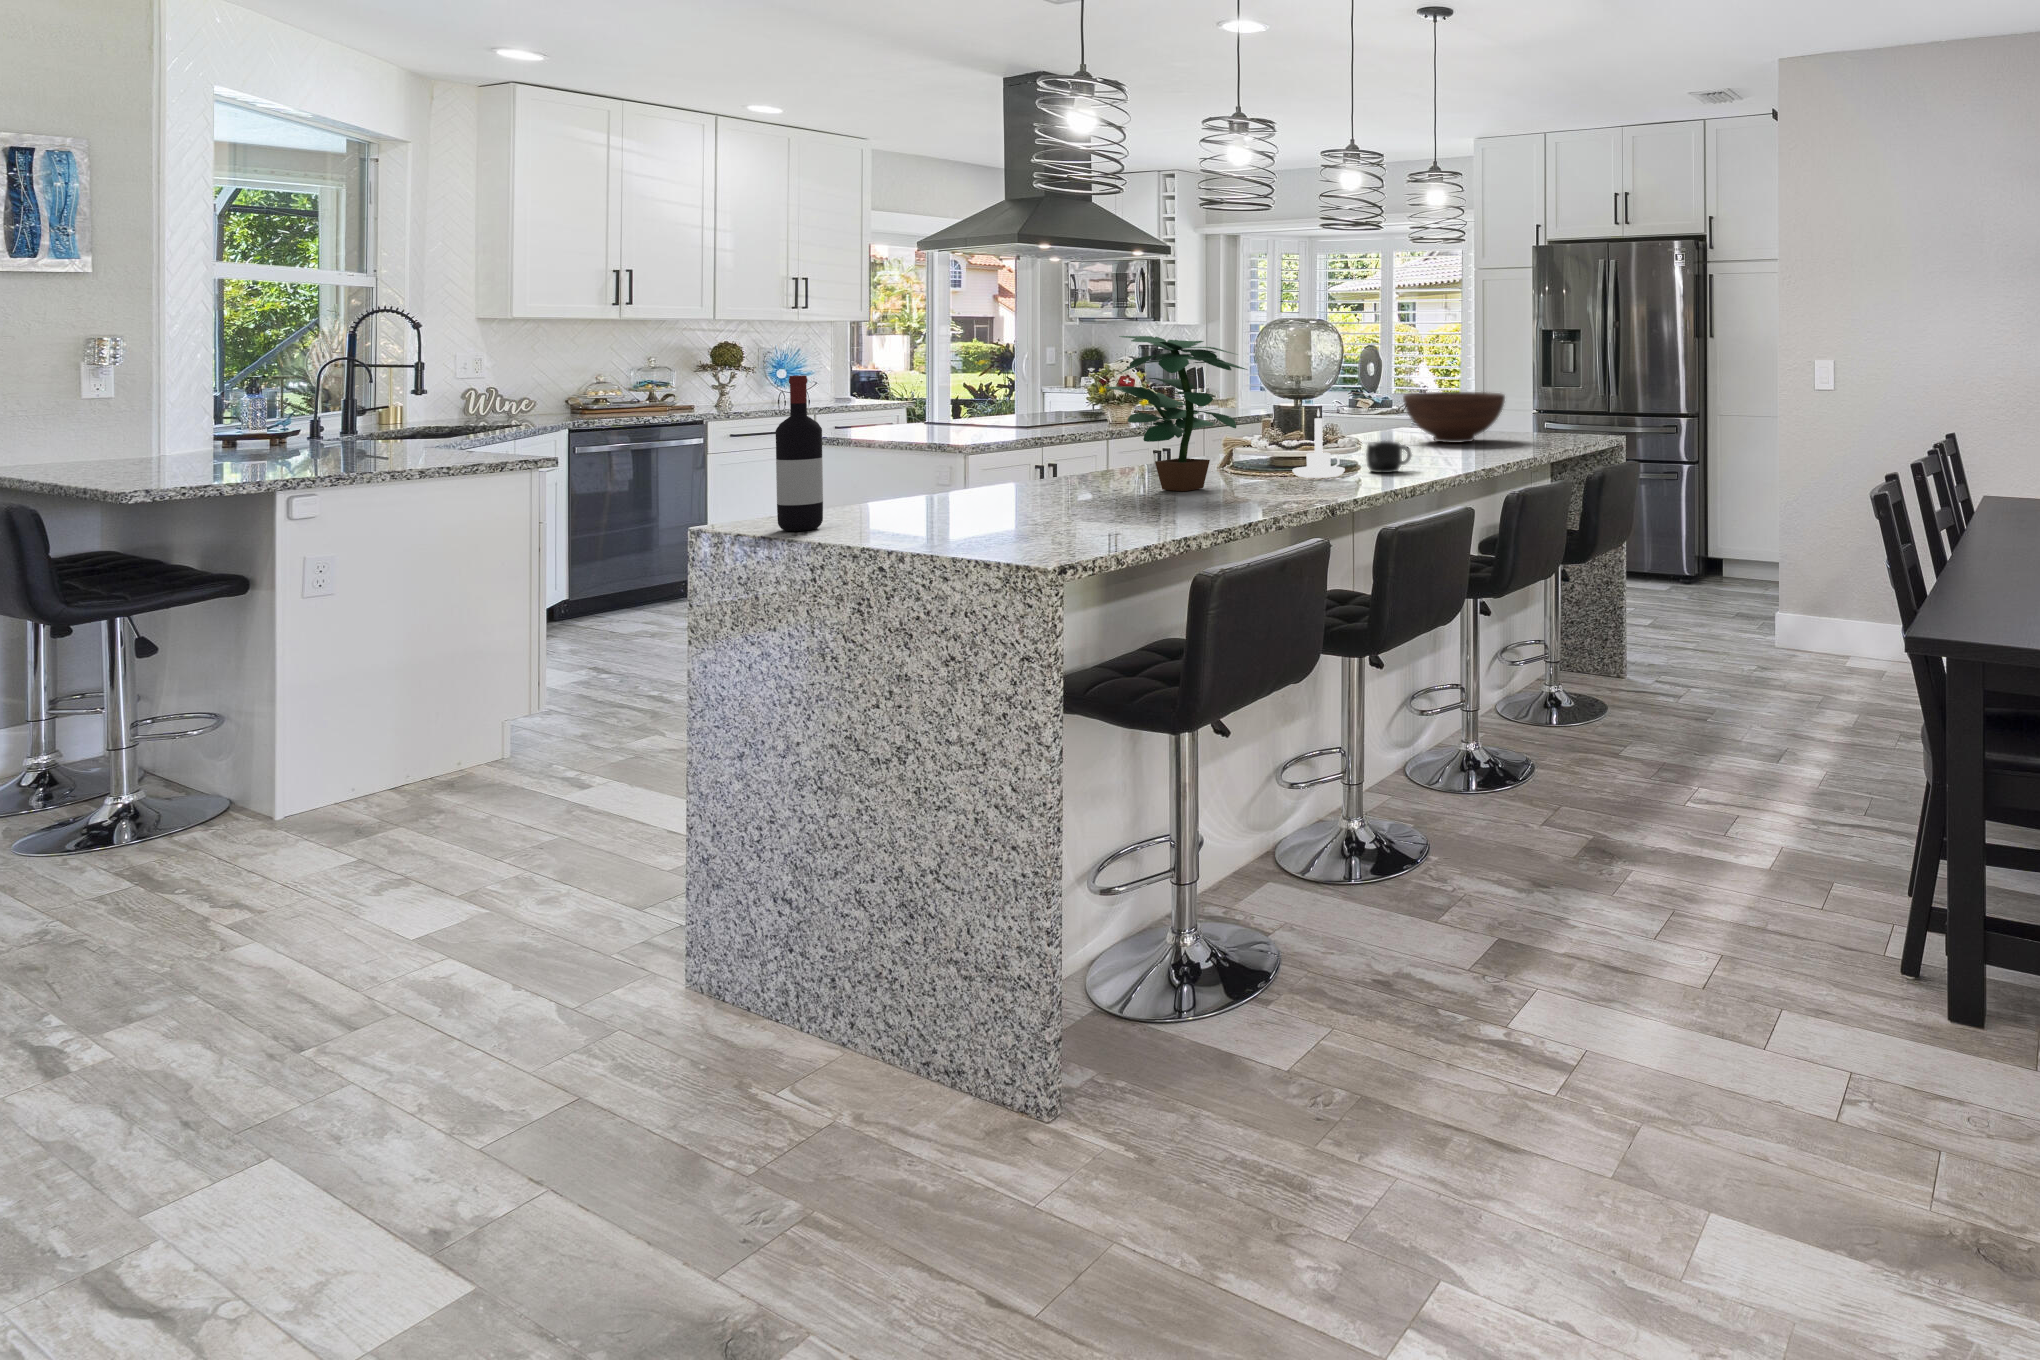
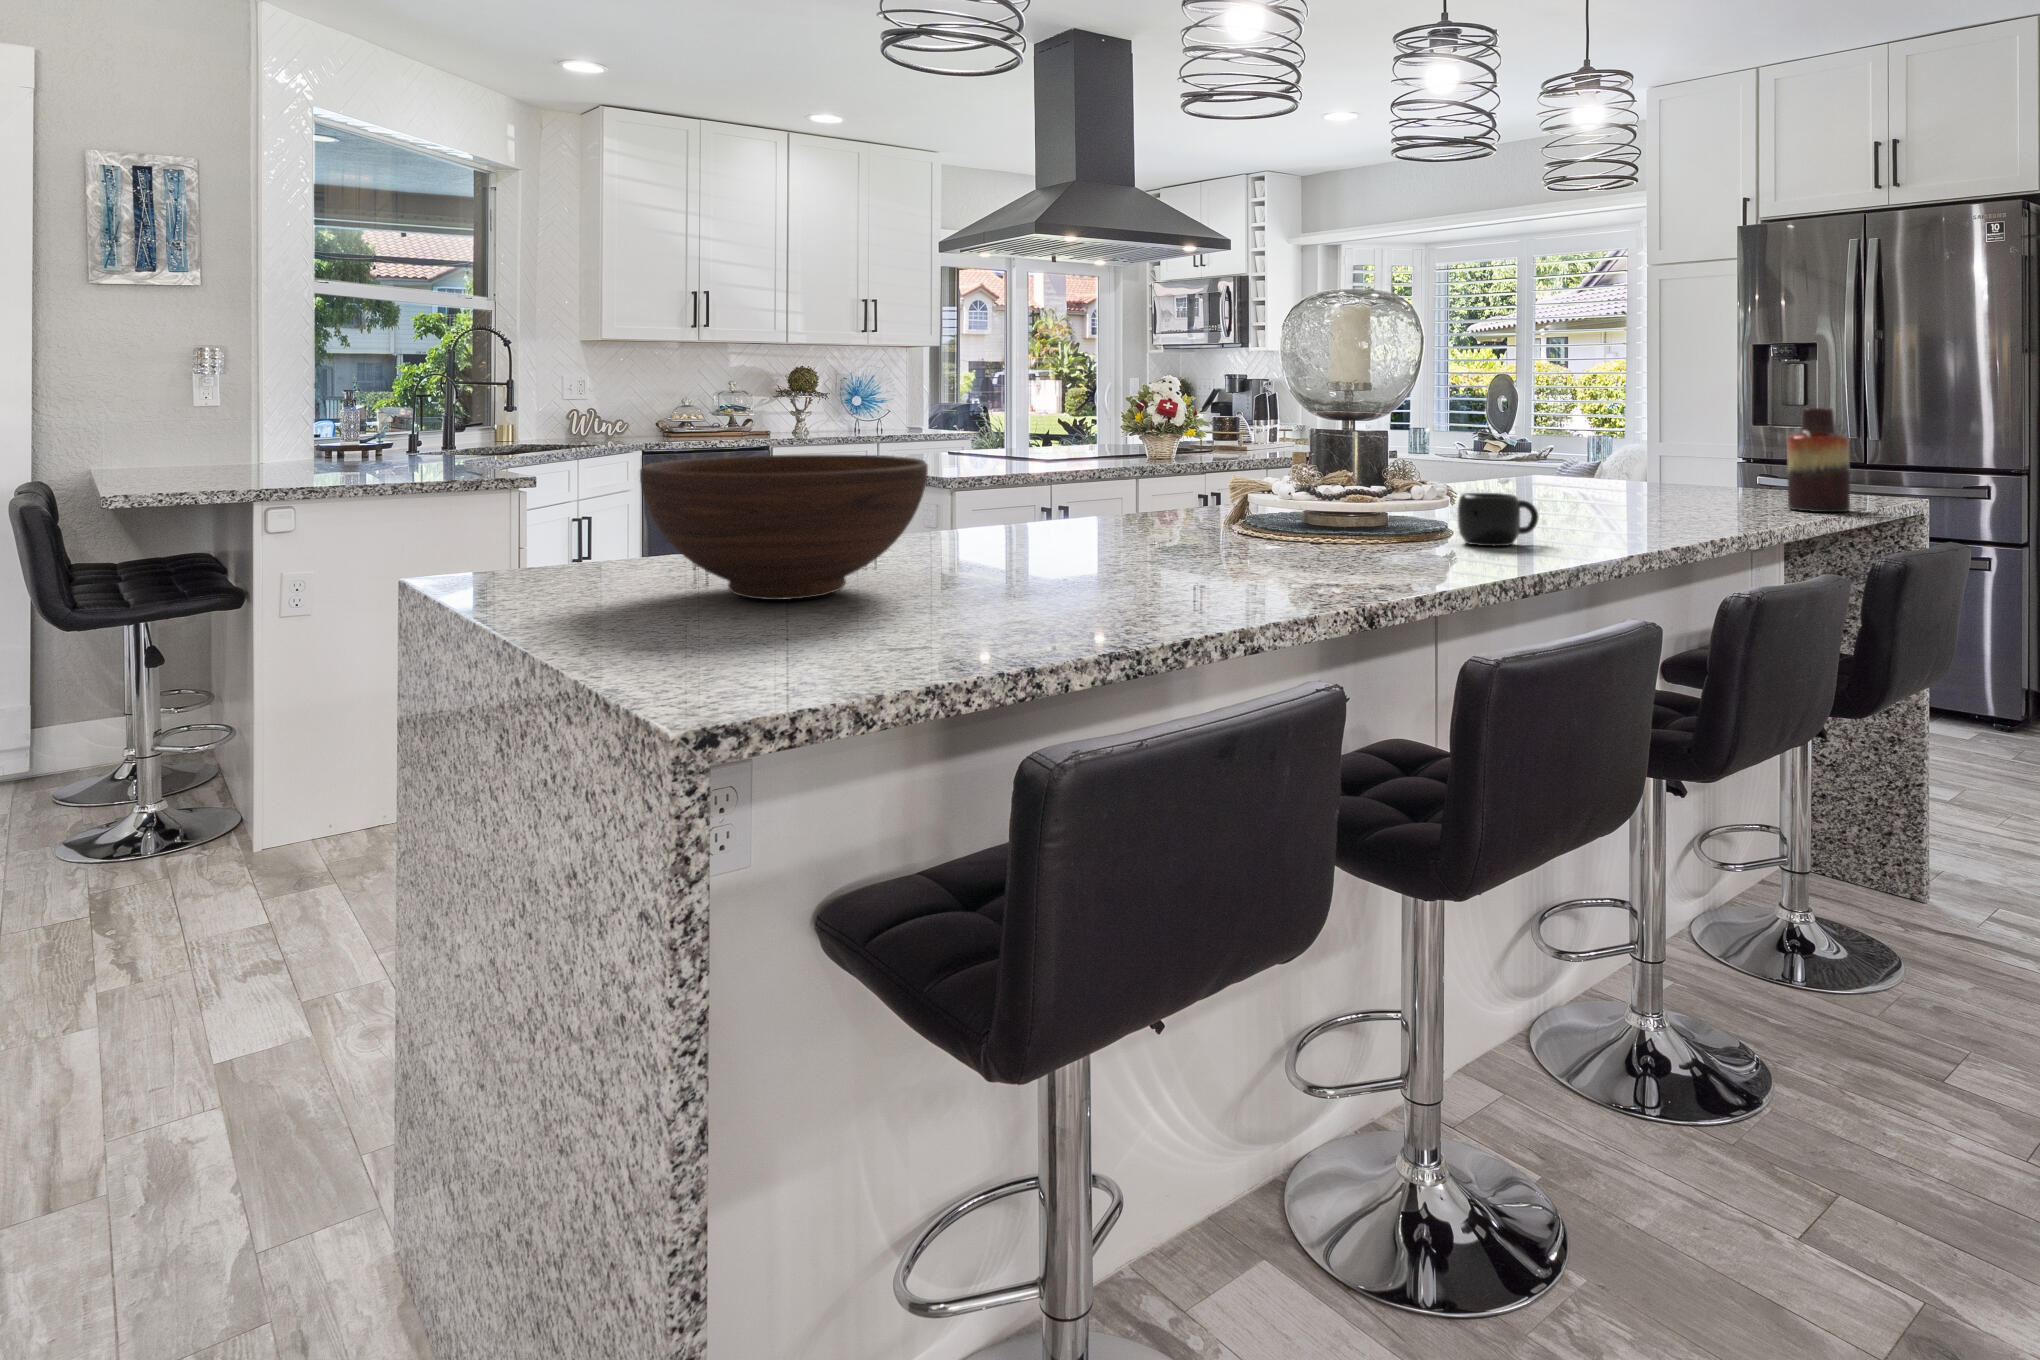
potted plant: present [1104,336,1247,491] -> none [1031,314,1243,562]
wine bottle: present [776,375,823,531] -> none [480,355,550,597]
vase: none [1550,383,1582,445] -> present [1787,408,1850,512]
fruit bowl: present [1403,392,1505,443] -> present [640,455,928,600]
candle holder: present [1292,409,1345,478] -> none [1329,433,1418,550]

